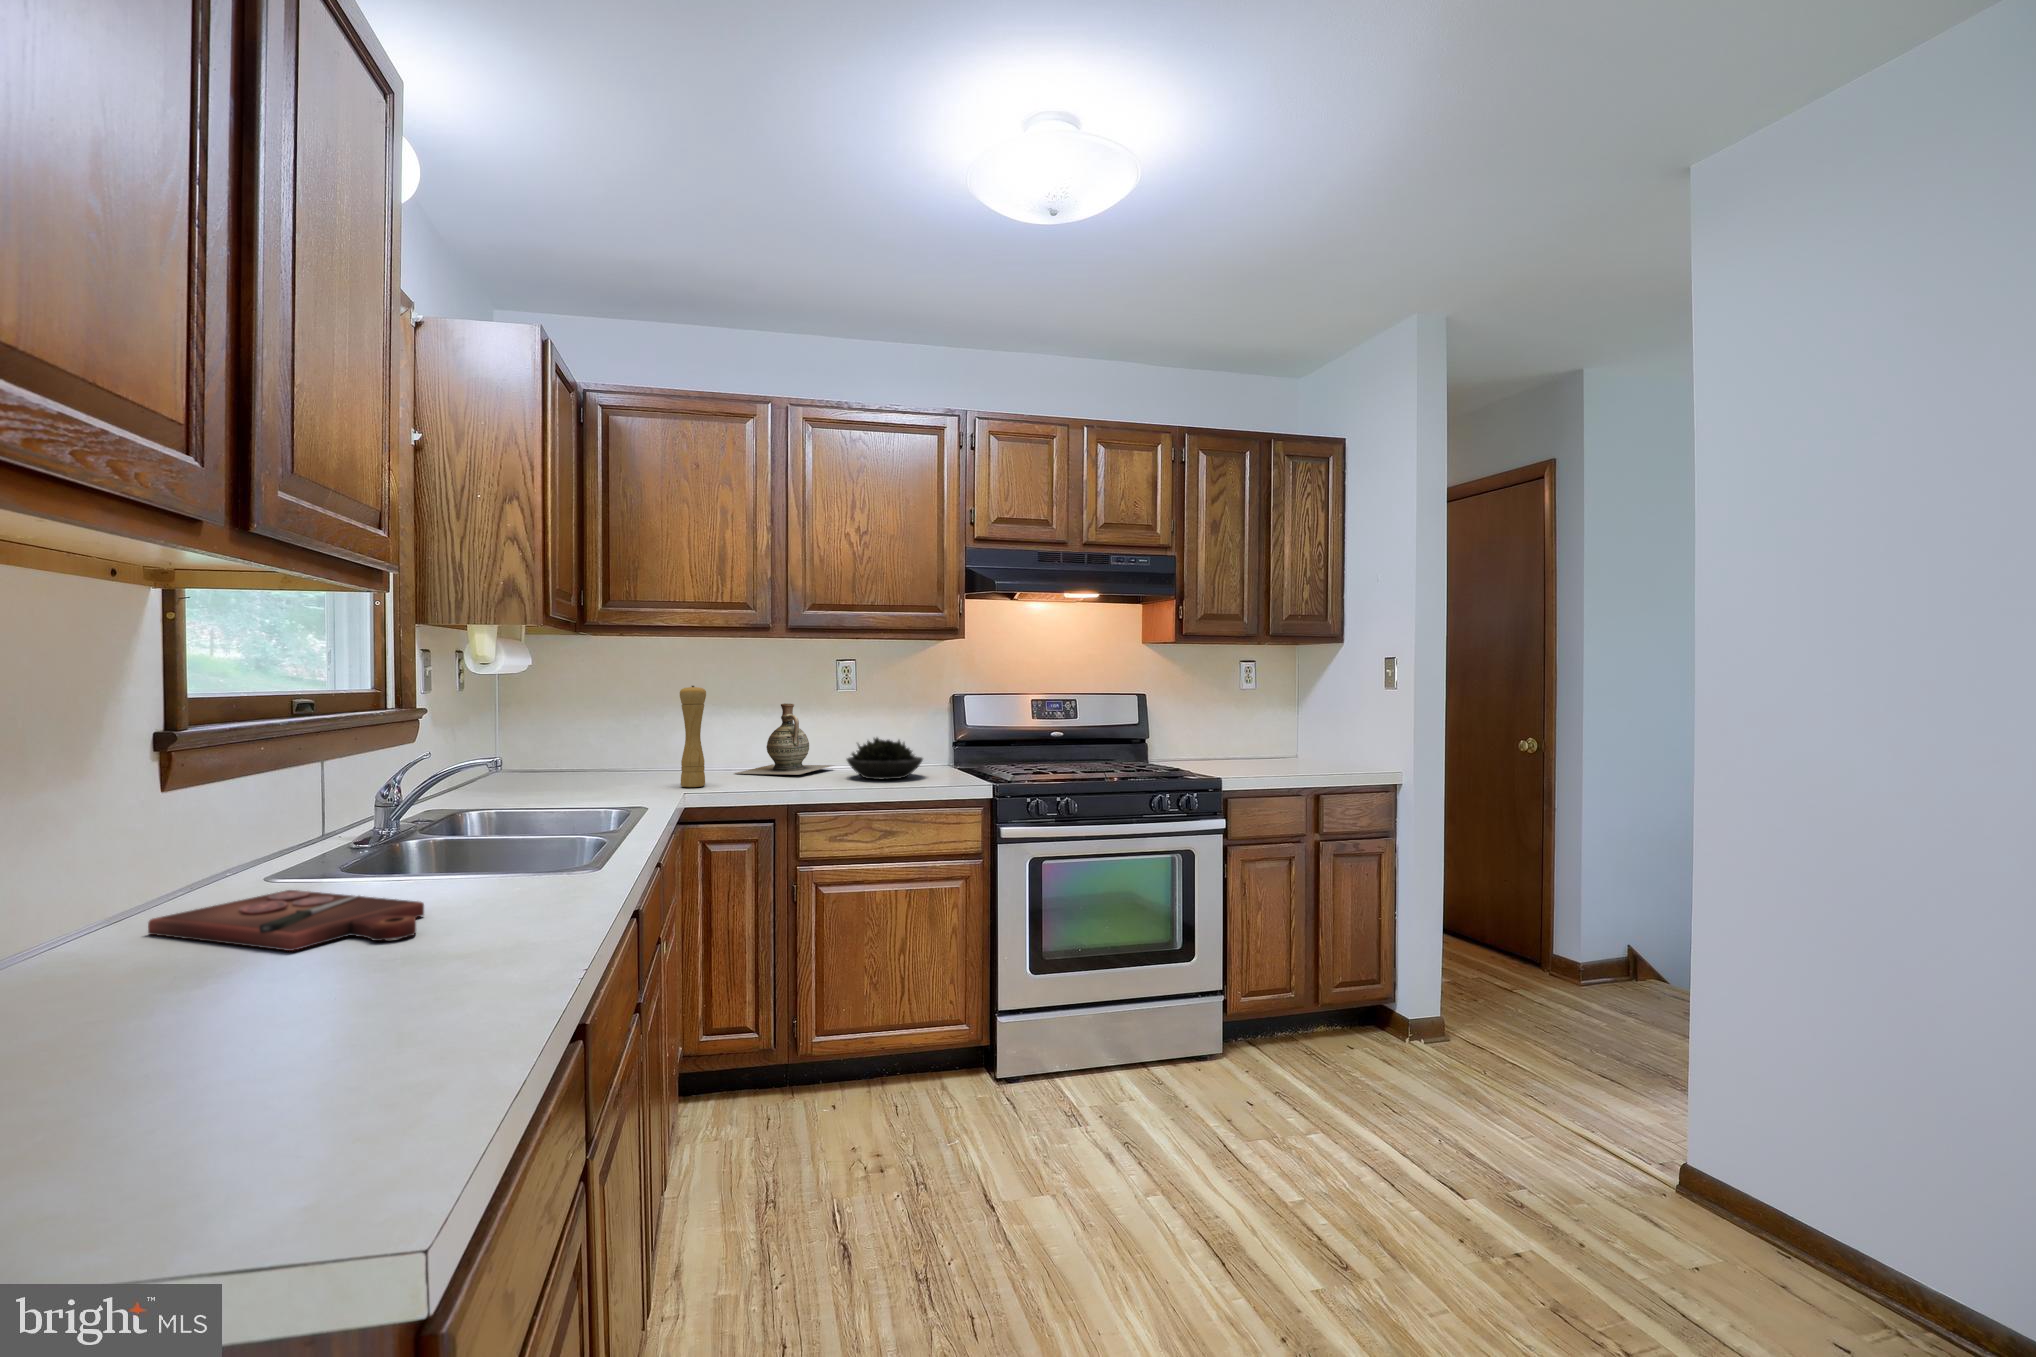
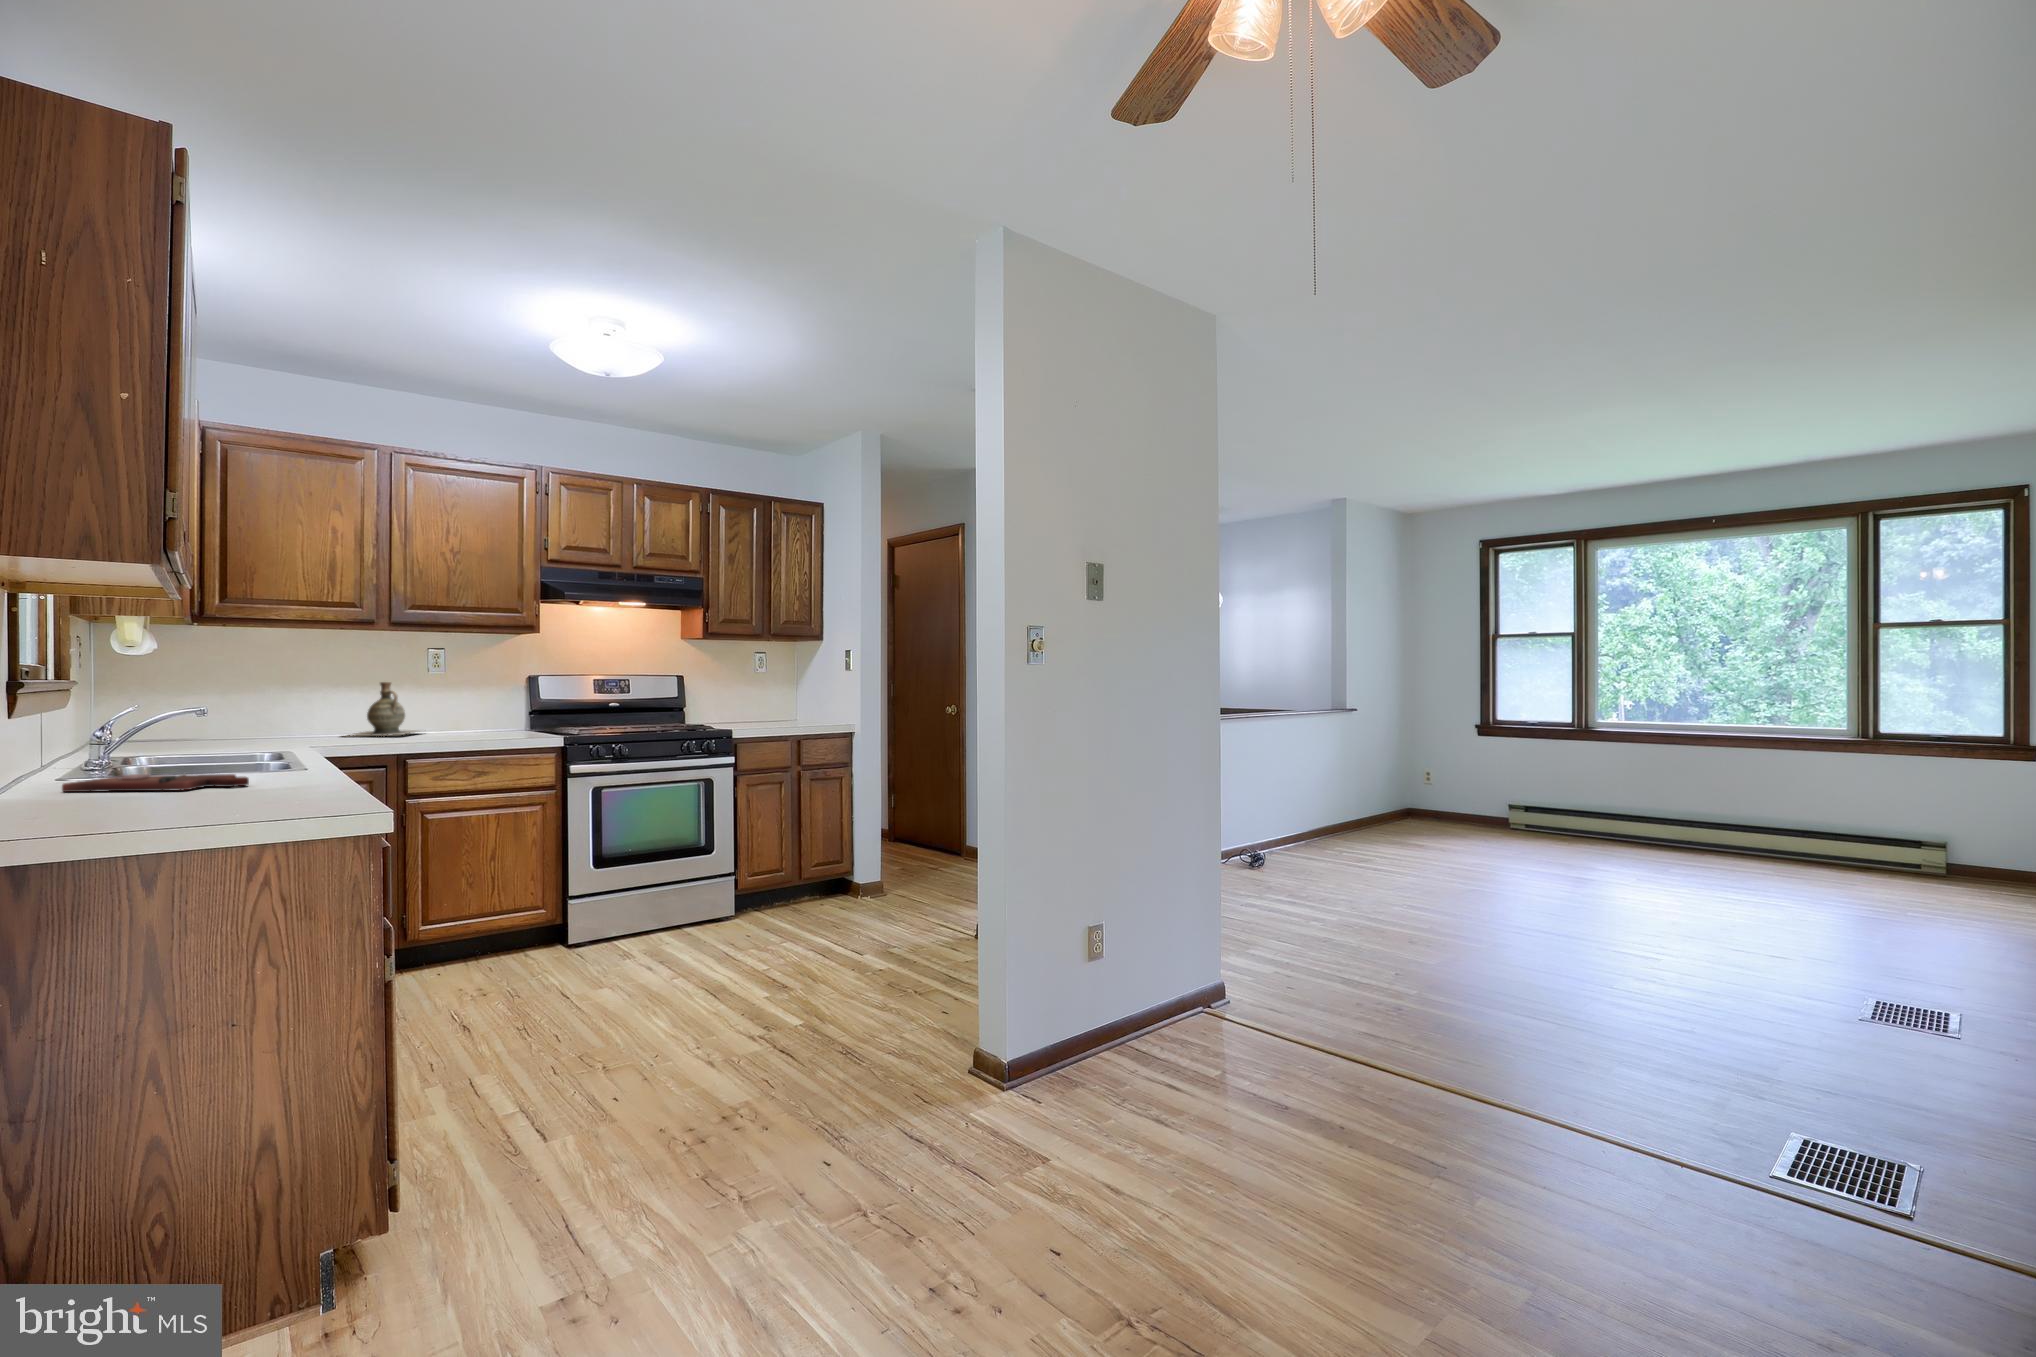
pepper mill: present [680,686,706,787] -> none [300,666,324,743]
succulent plant: present [847,738,923,780] -> none [442,706,507,737]

